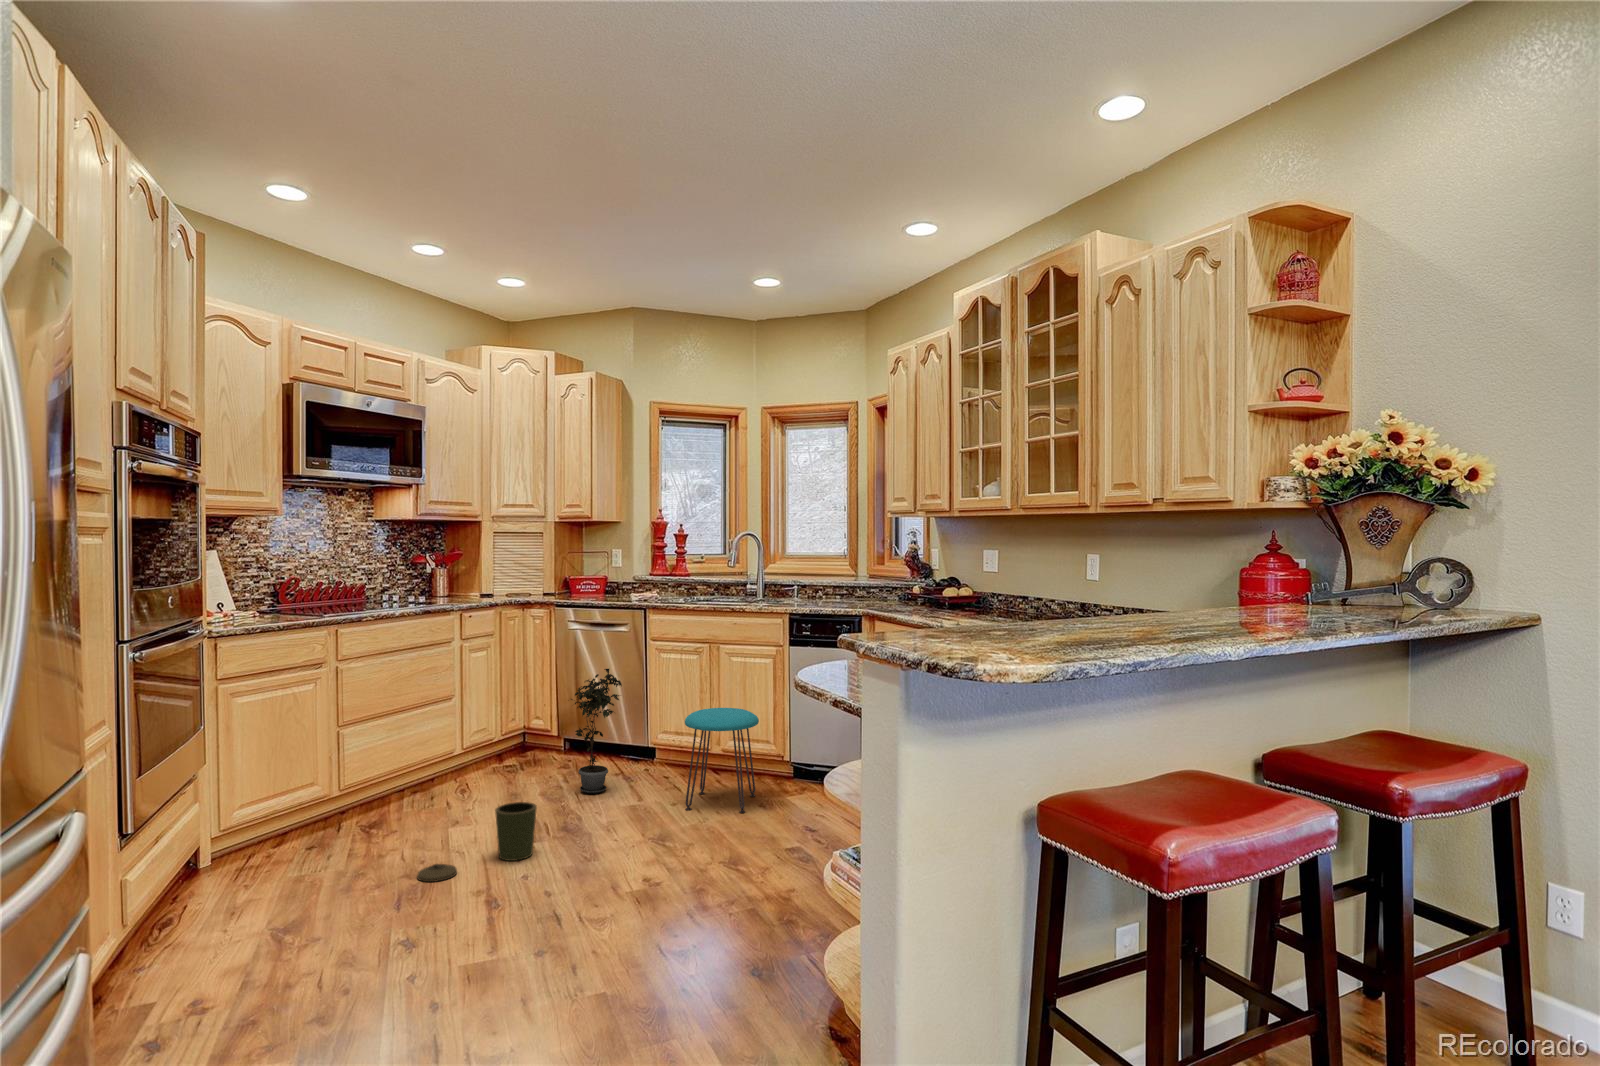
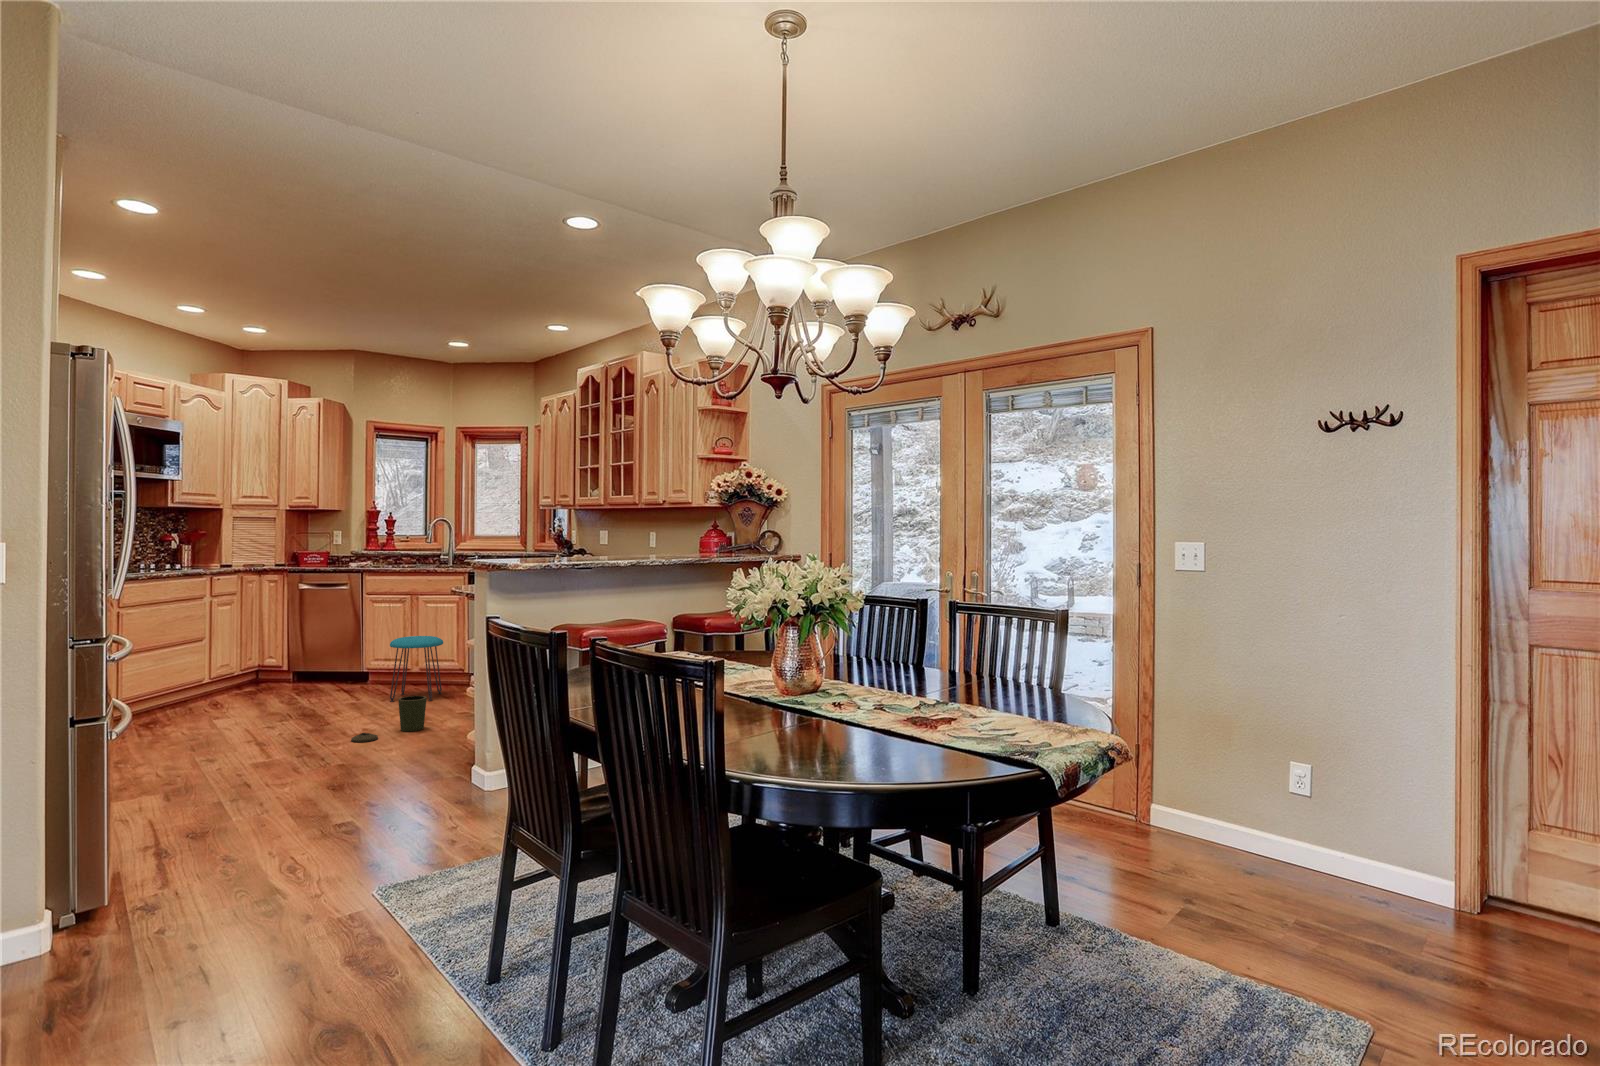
potted plant: present [571,669,622,794] -> none [300,612,342,698]
trash can: present [417,802,537,882] -> present [351,696,427,743]

